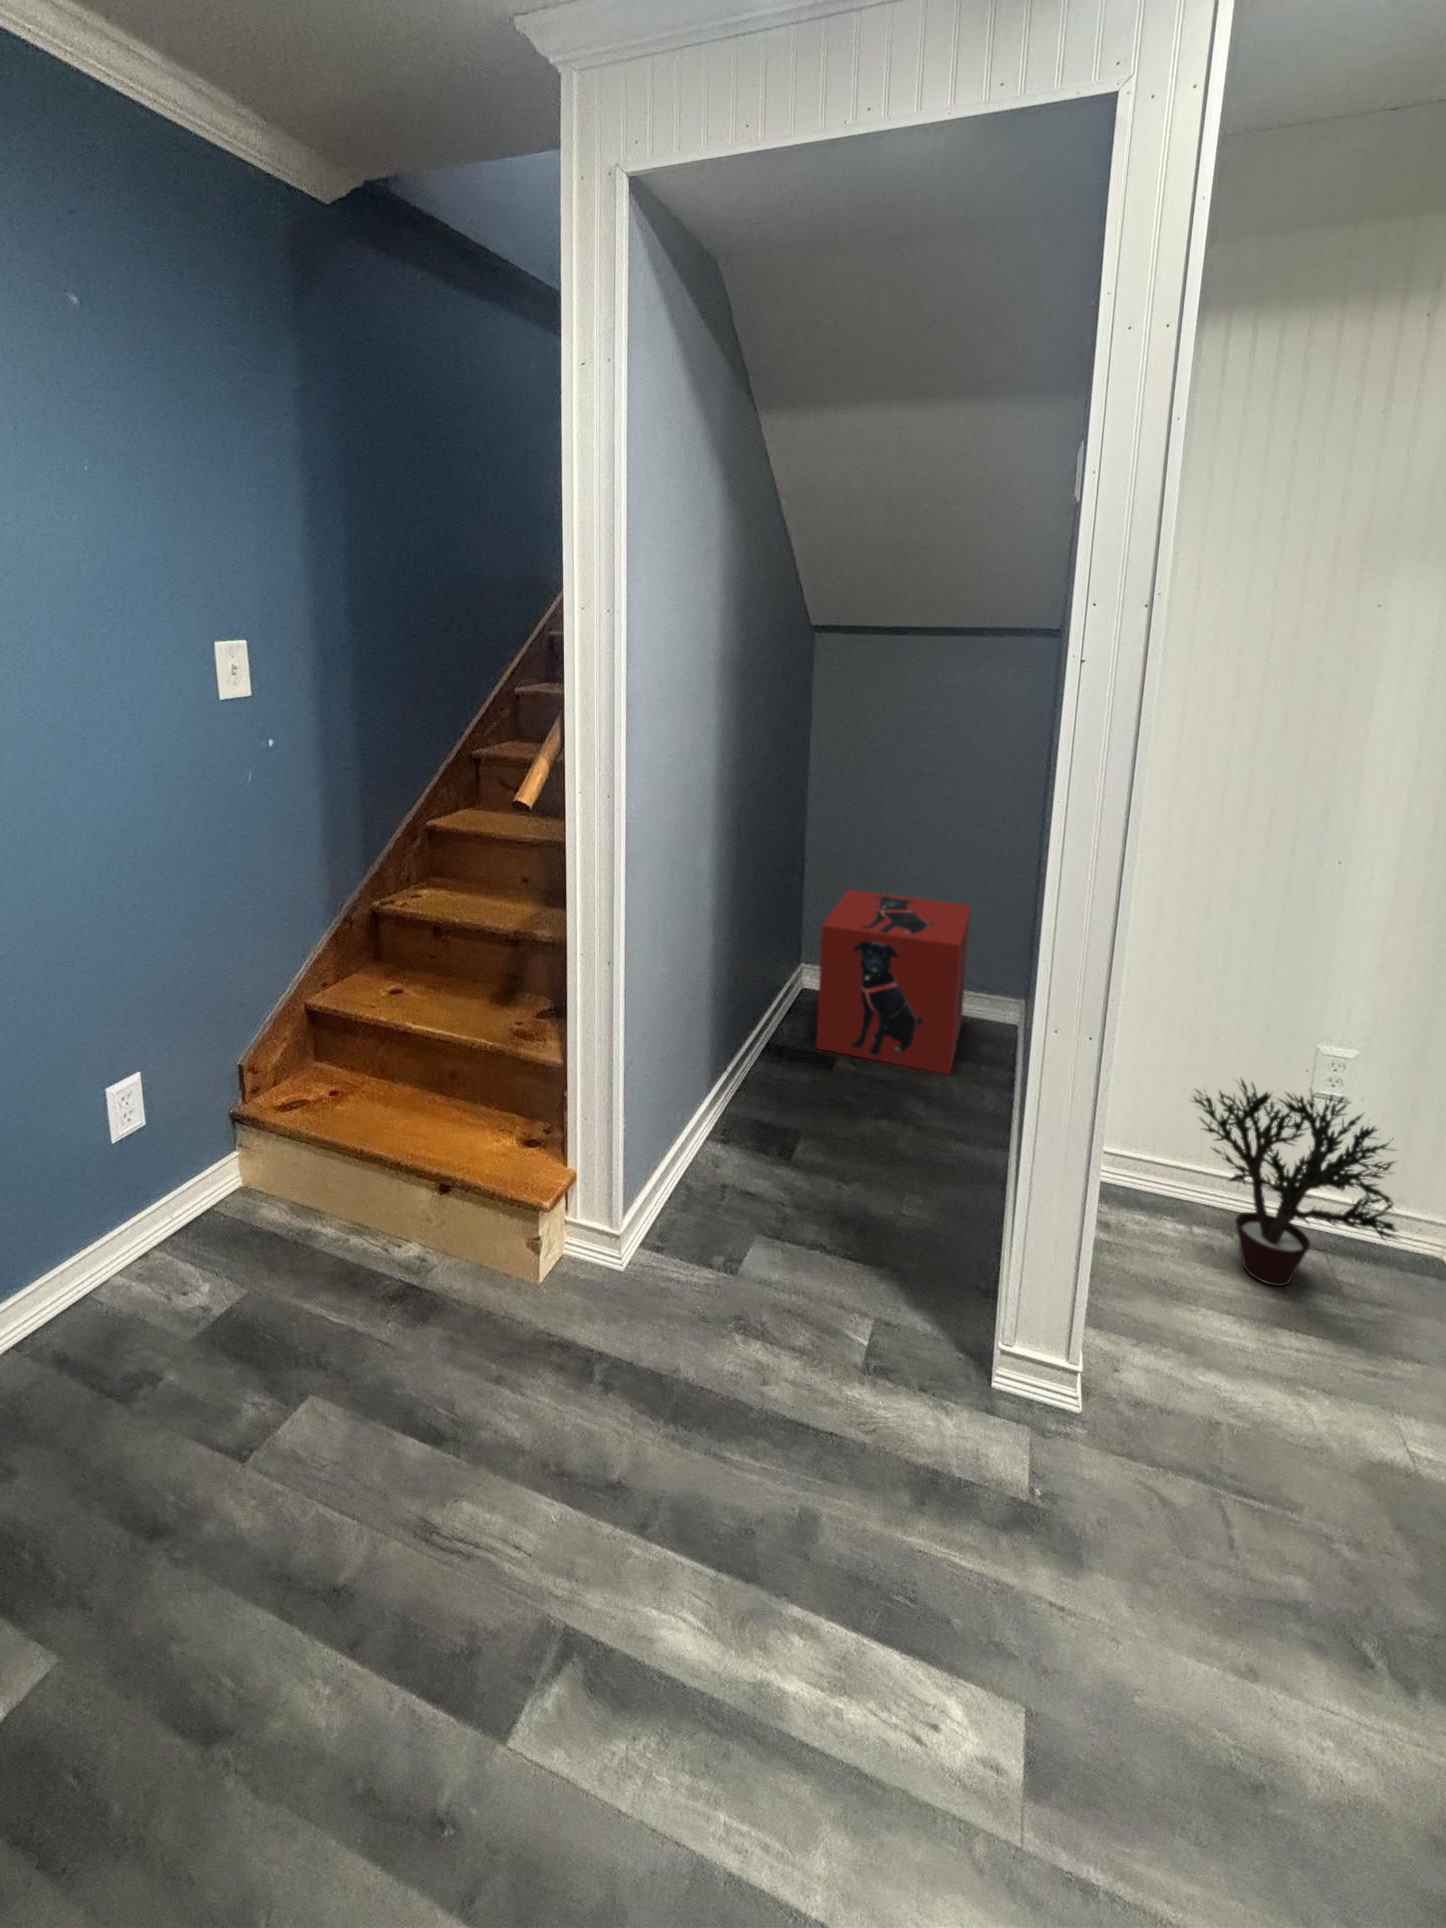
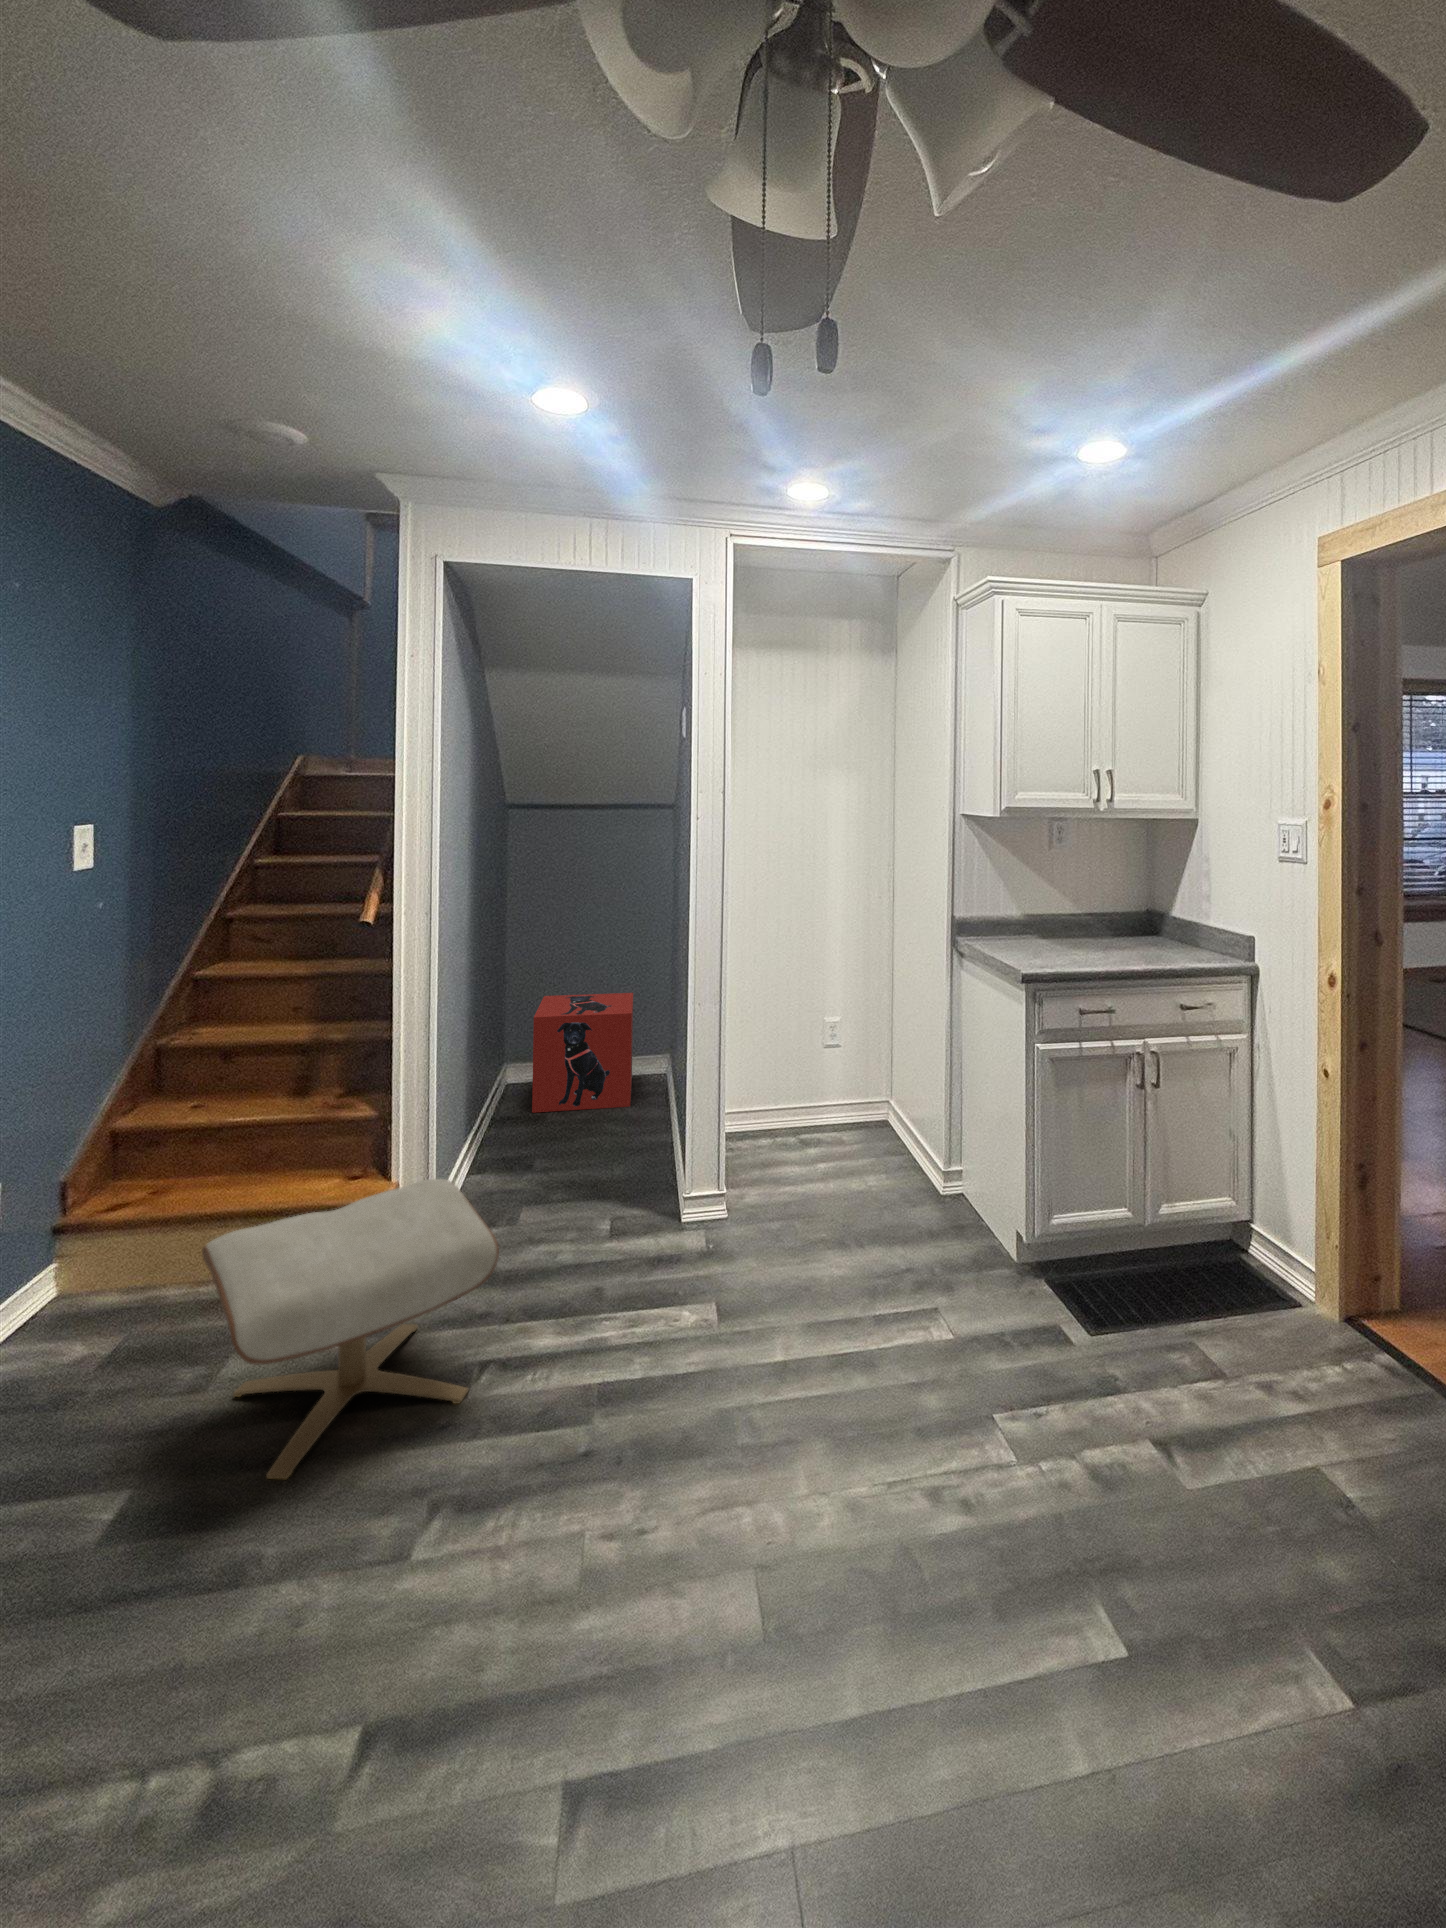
potted plant: present [1194,1080,1397,1286] -> none [766,1040,859,1150]
ottoman: none [90,1262,574,1805] -> present [202,1179,499,1479]

